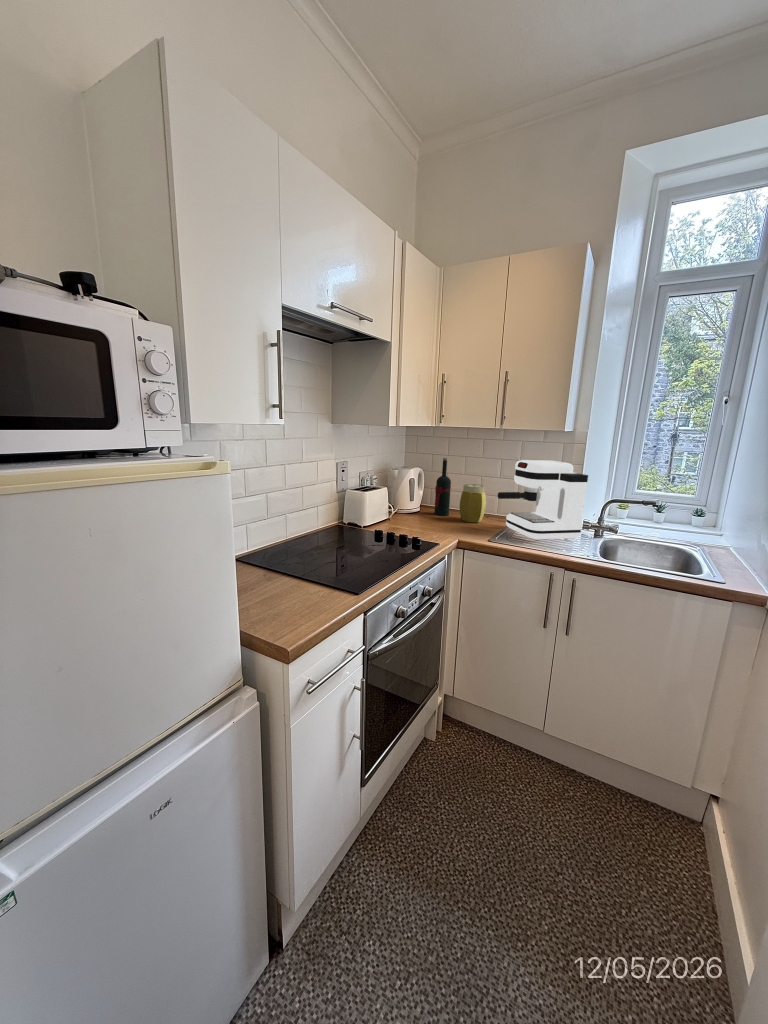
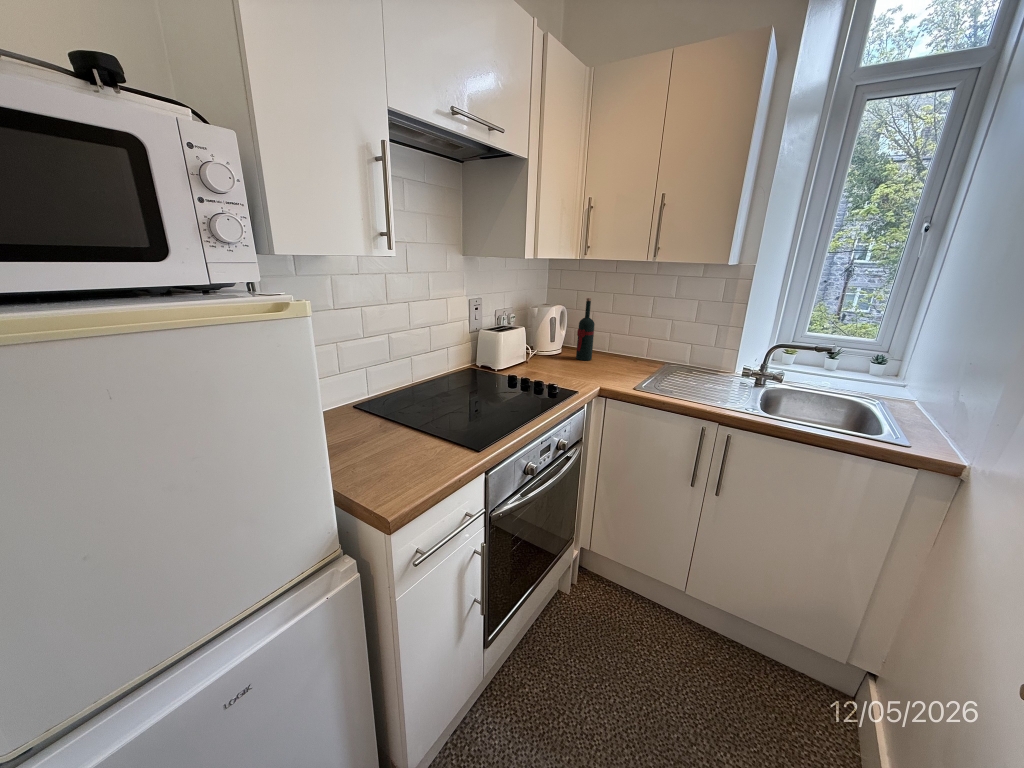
coffee maker: present [498,460,588,540] -> none [644,301,748,390]
jar: present [460,484,486,523] -> none [603,327,632,369]

